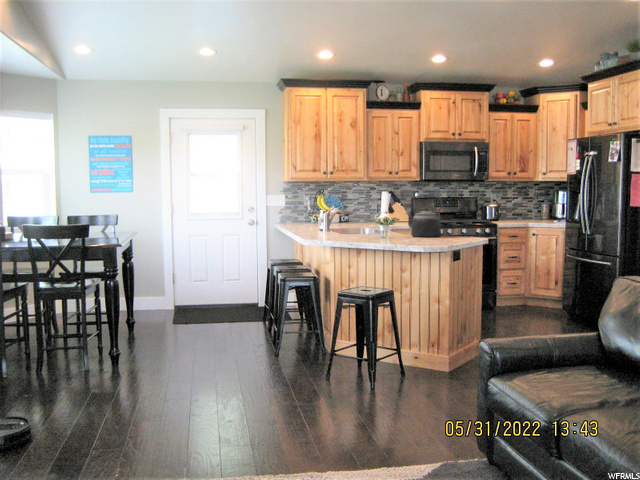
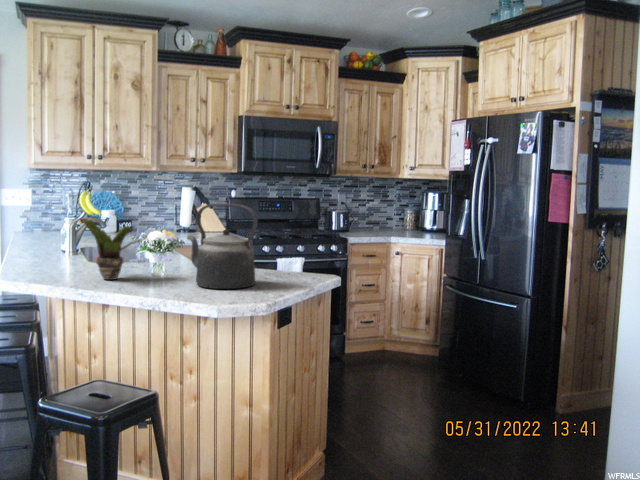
potted plant: none [353,206,386,235] -> present [83,220,147,280]

